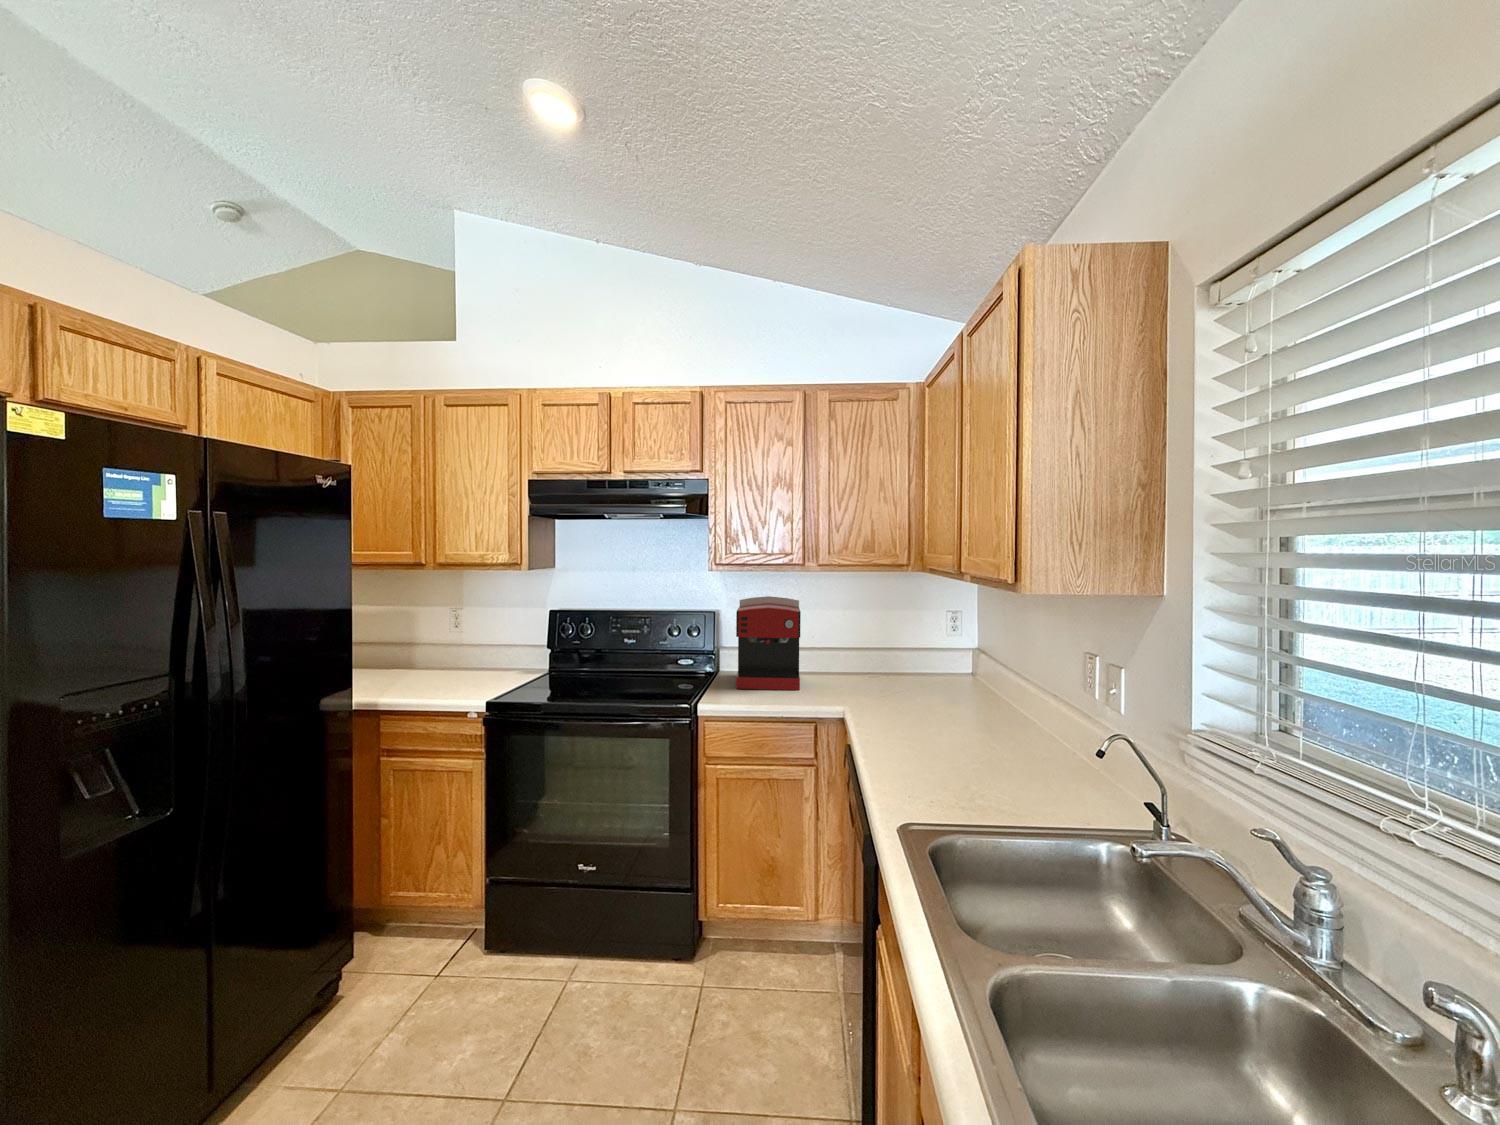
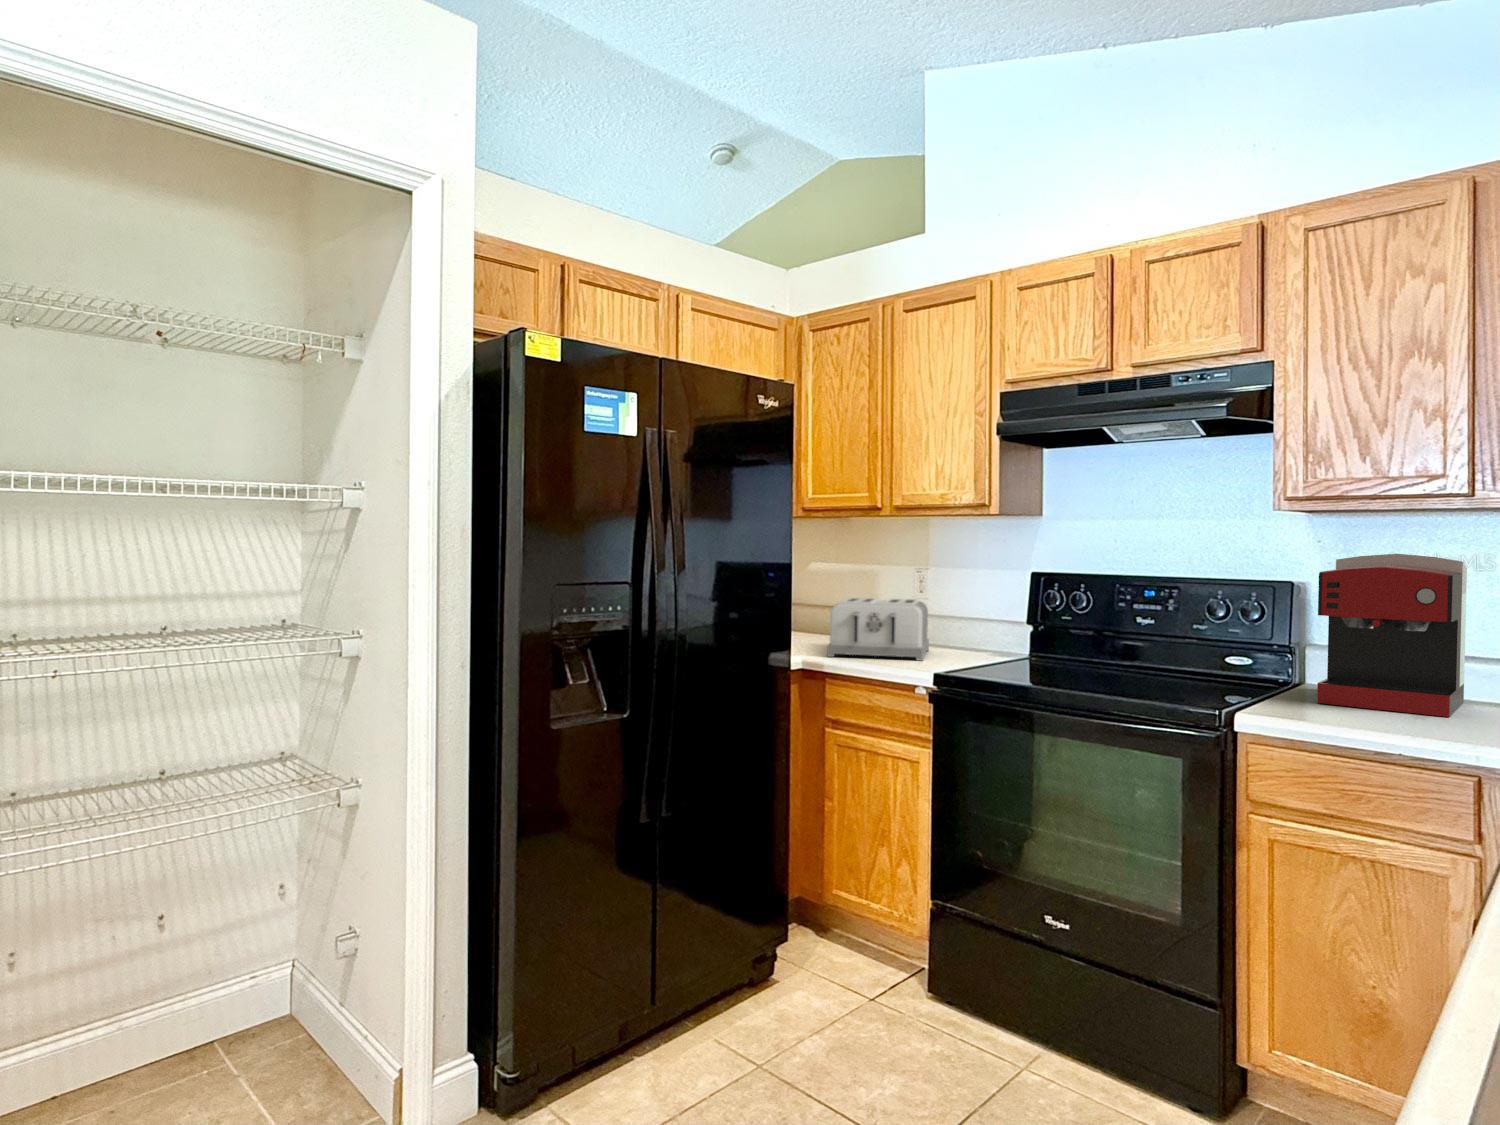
toaster: none [380,632,468,691] -> present [827,598,929,661]

